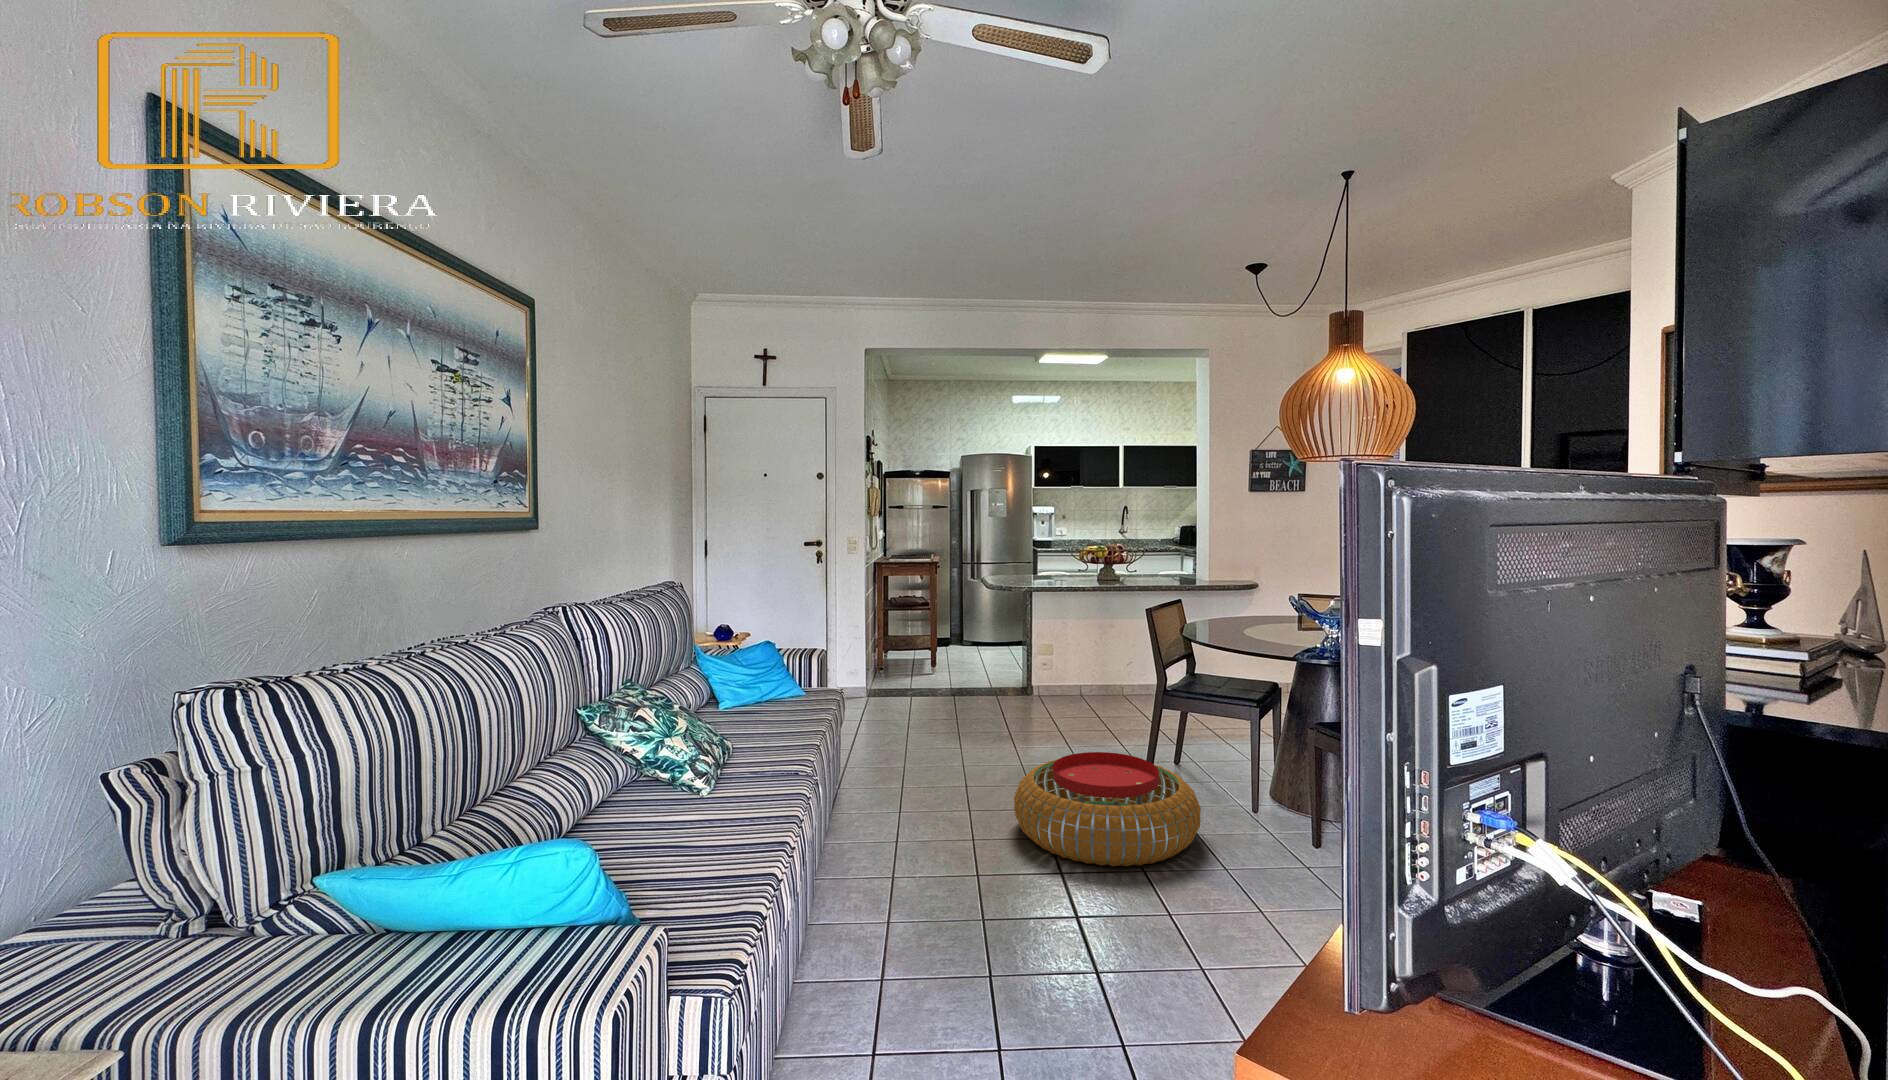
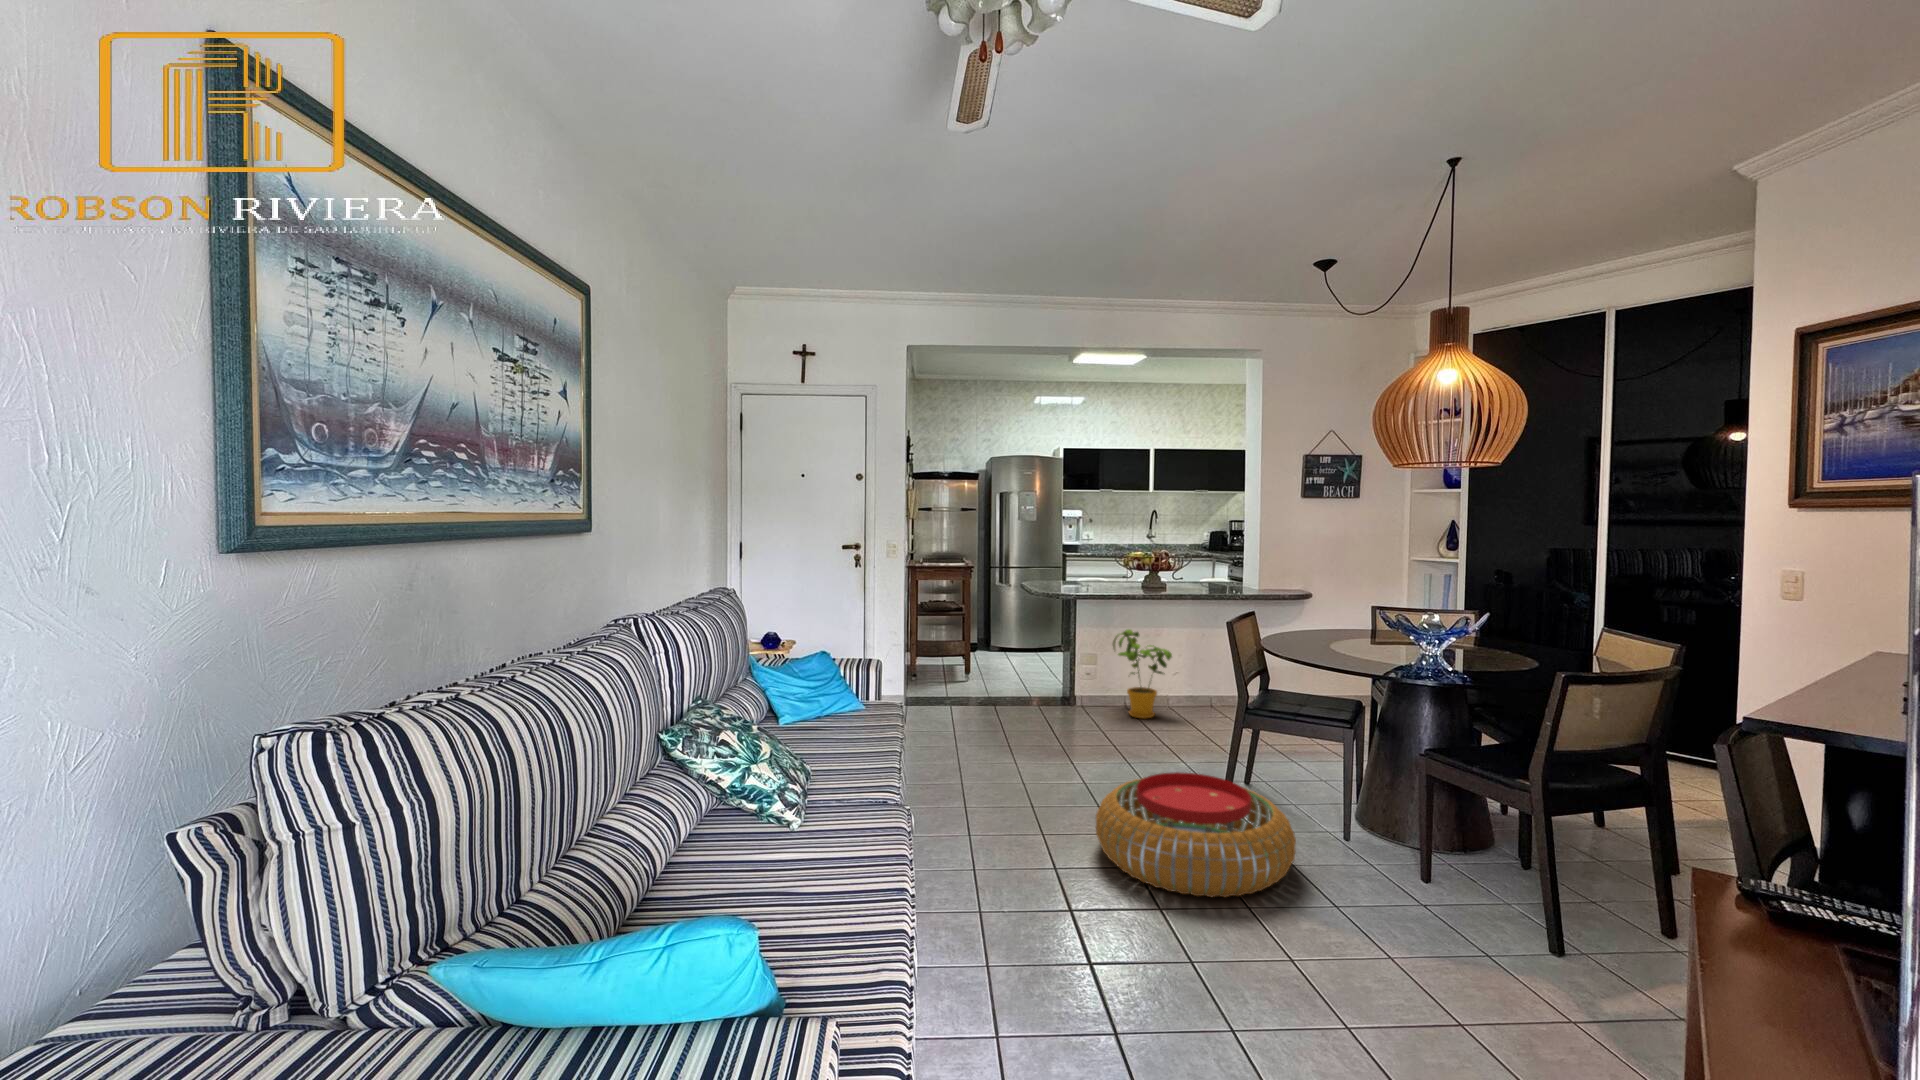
house plant: none [1065,620,1123,707] -> present [1113,629,1172,718]

